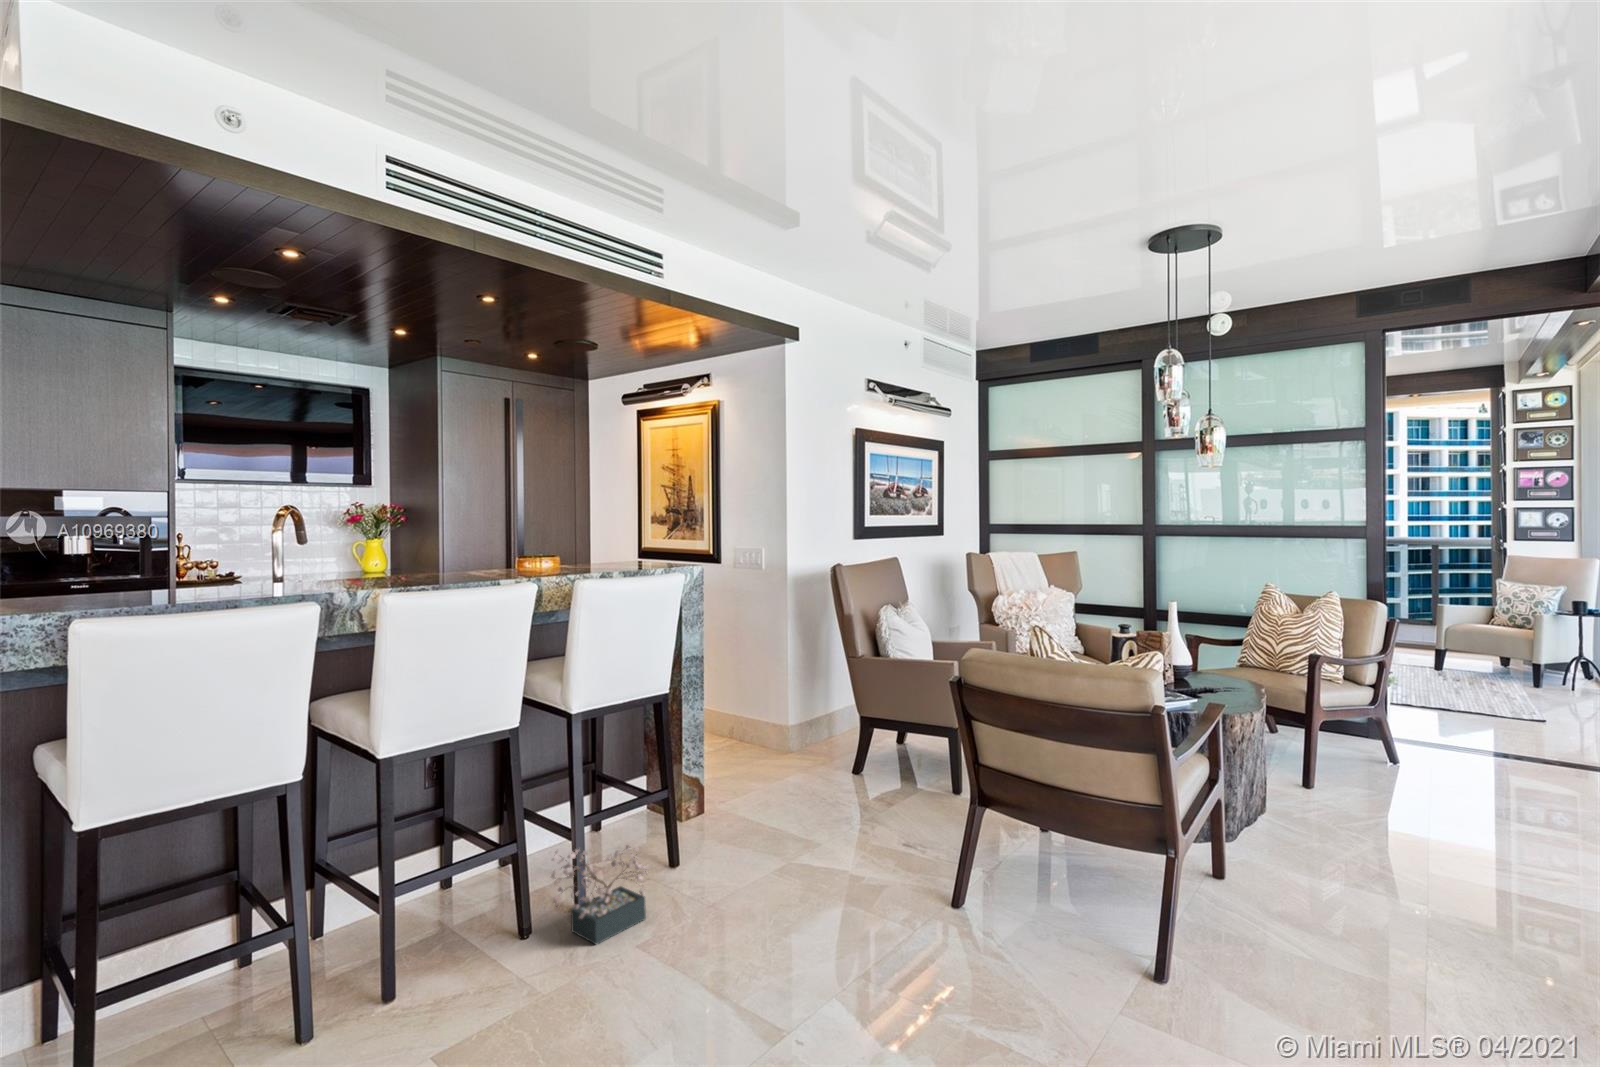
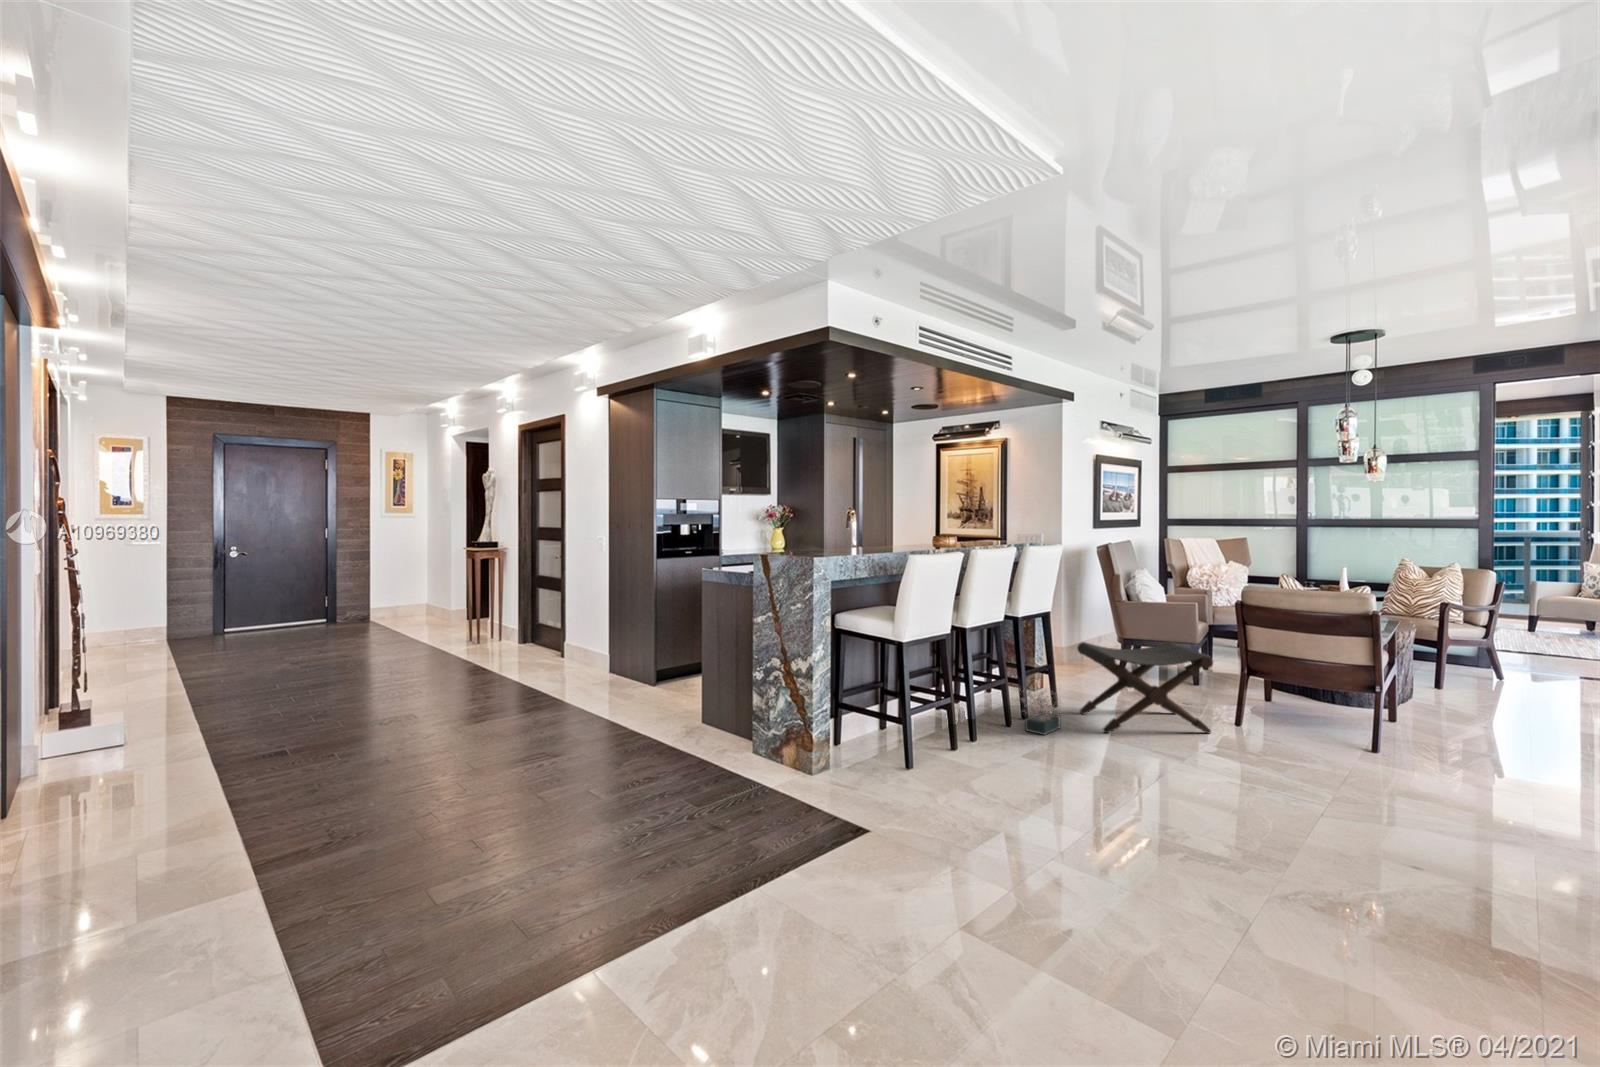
footstool: none [706,742,904,933] -> present [1077,642,1213,733]

